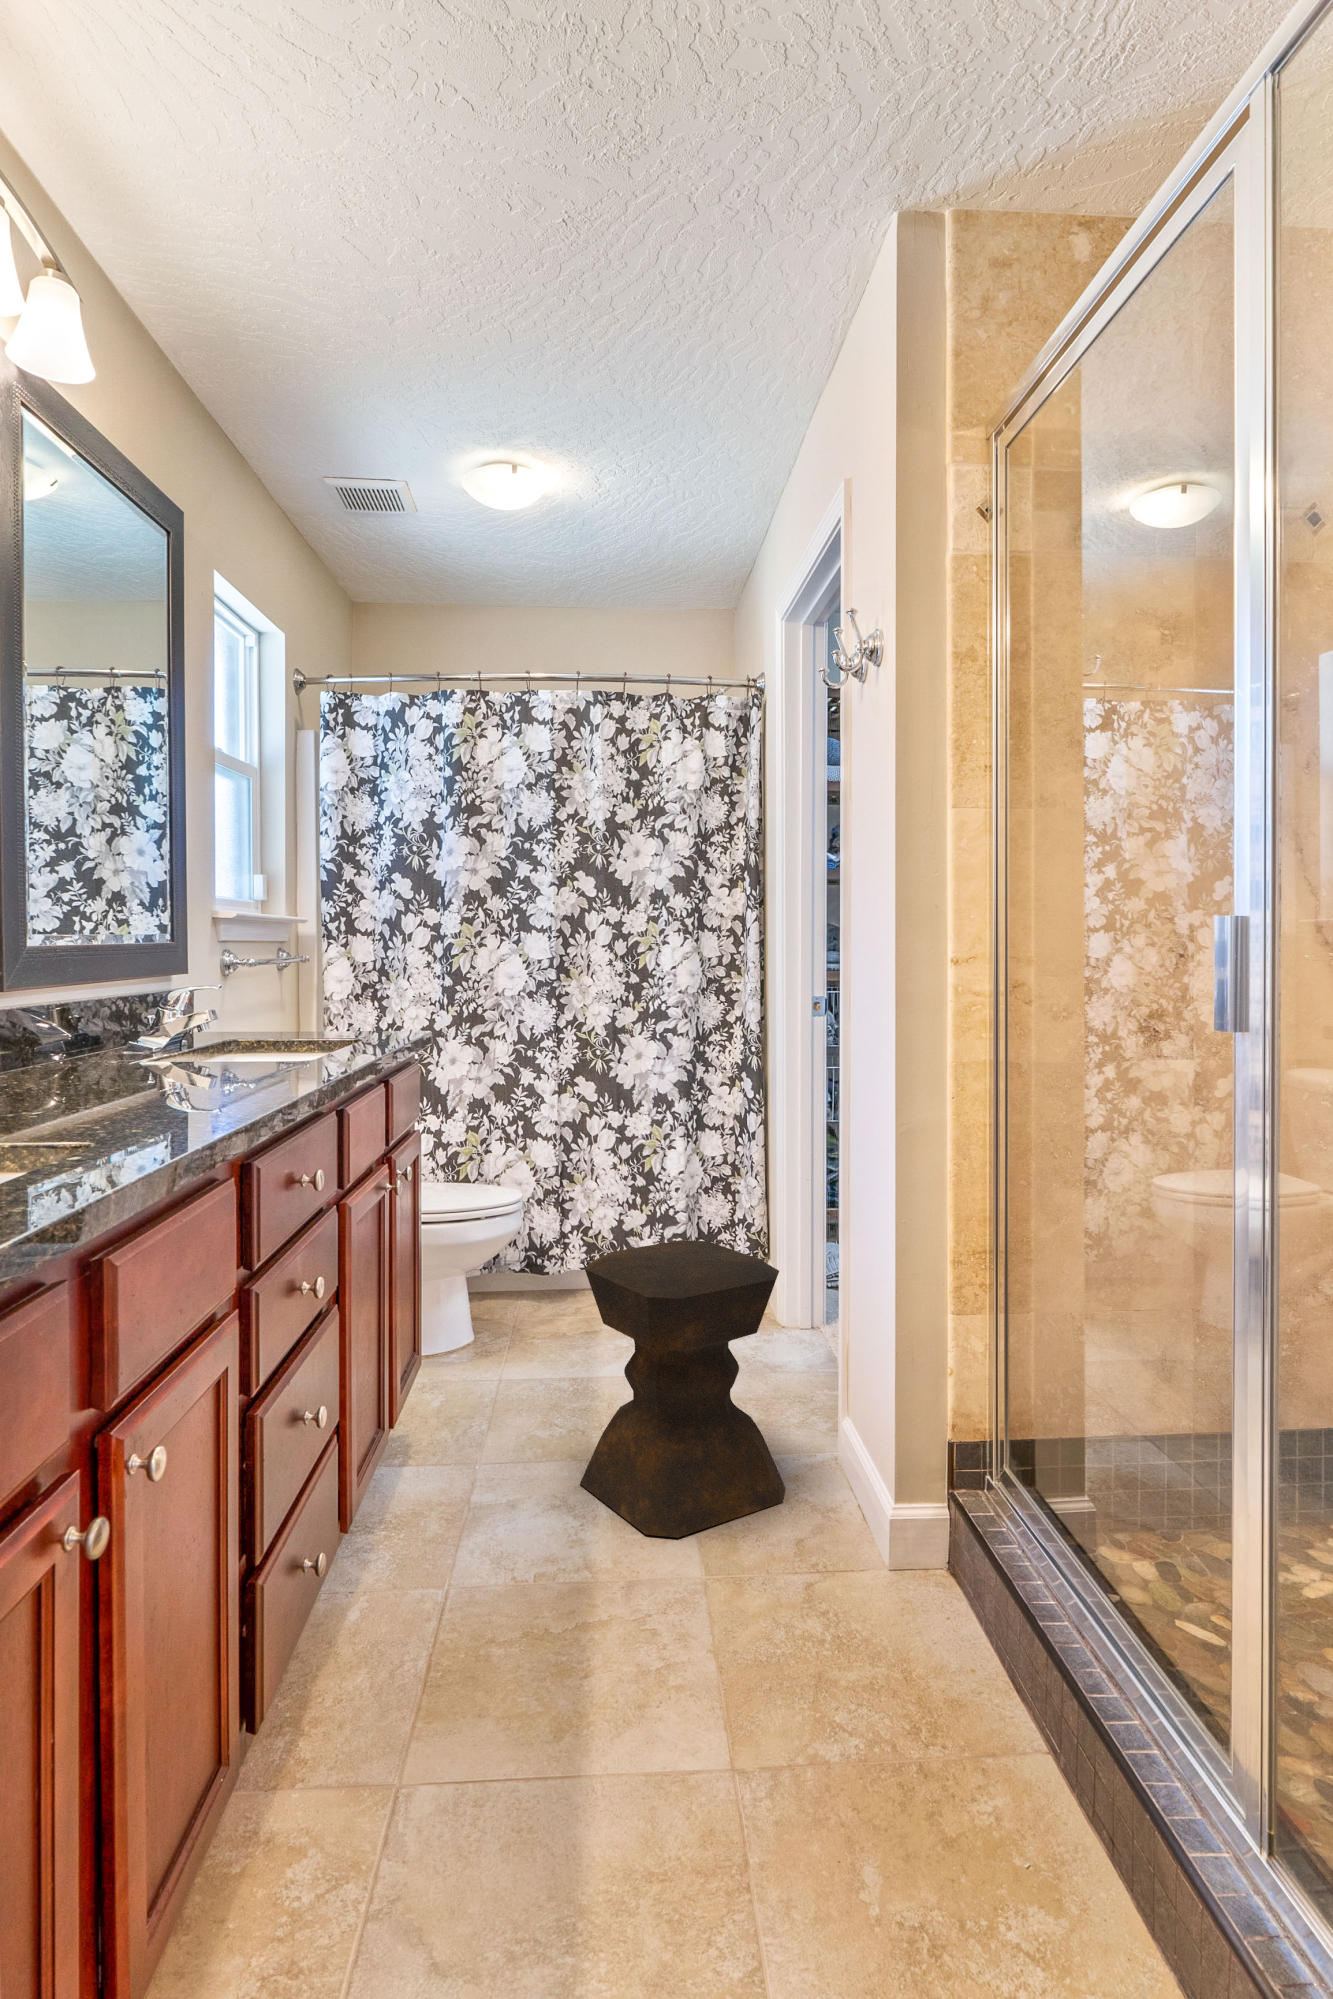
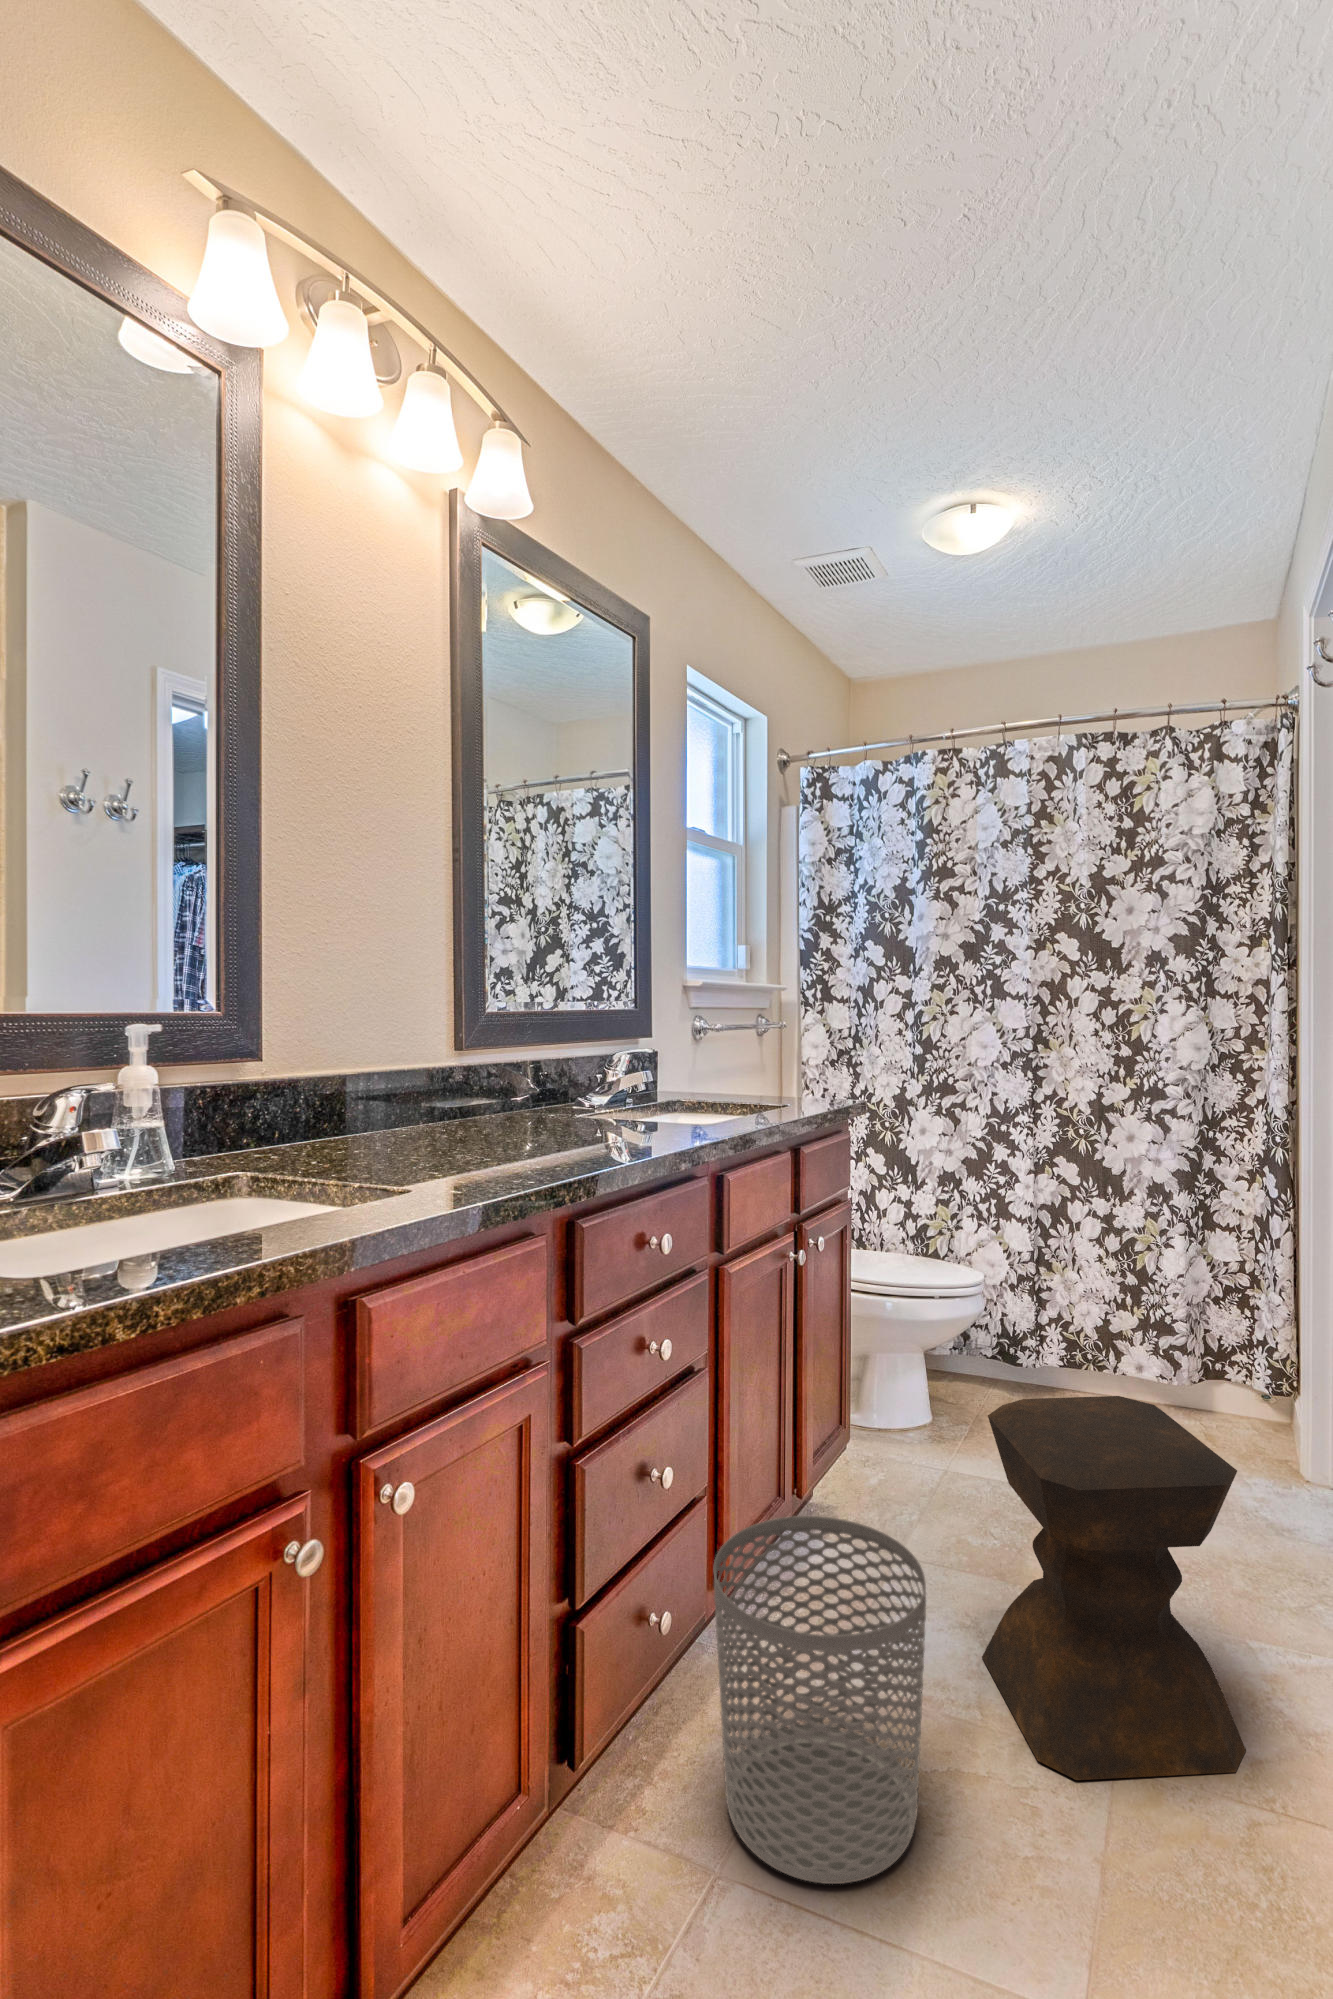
waste bin: none [386,1365,578,1662] -> present [714,1516,926,1884]

